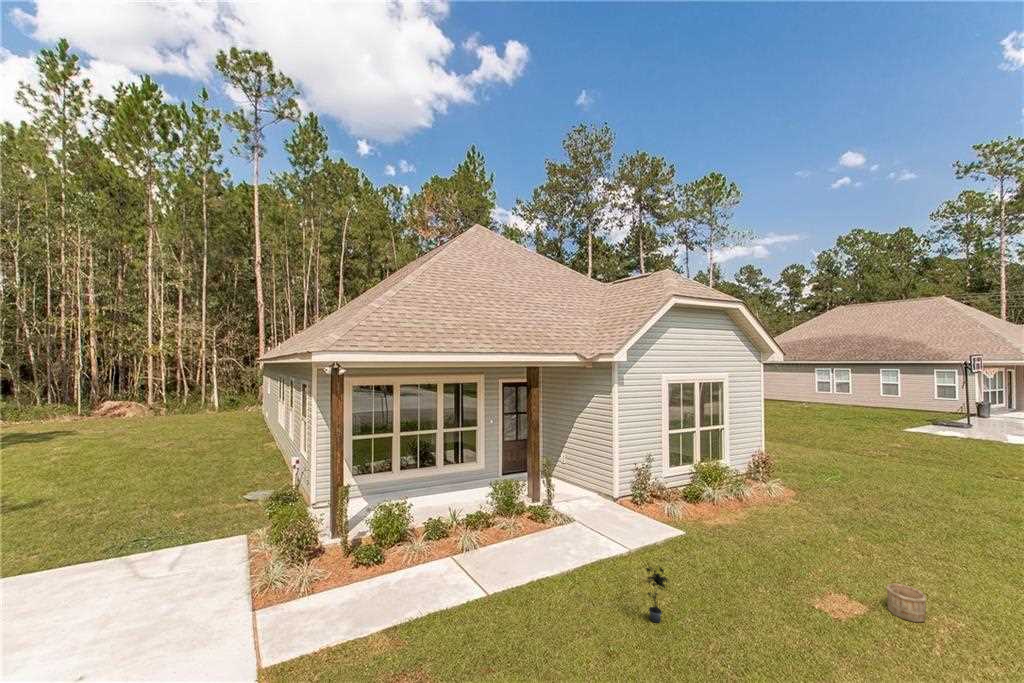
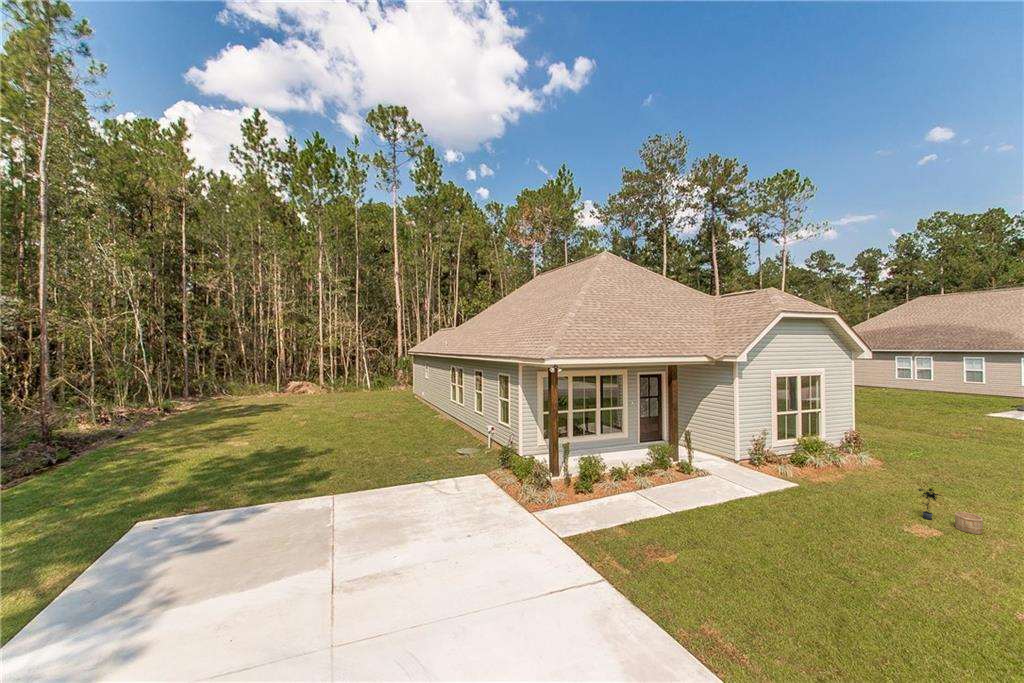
potted plant: present [646,565,669,622] -> present [918,488,941,520]

